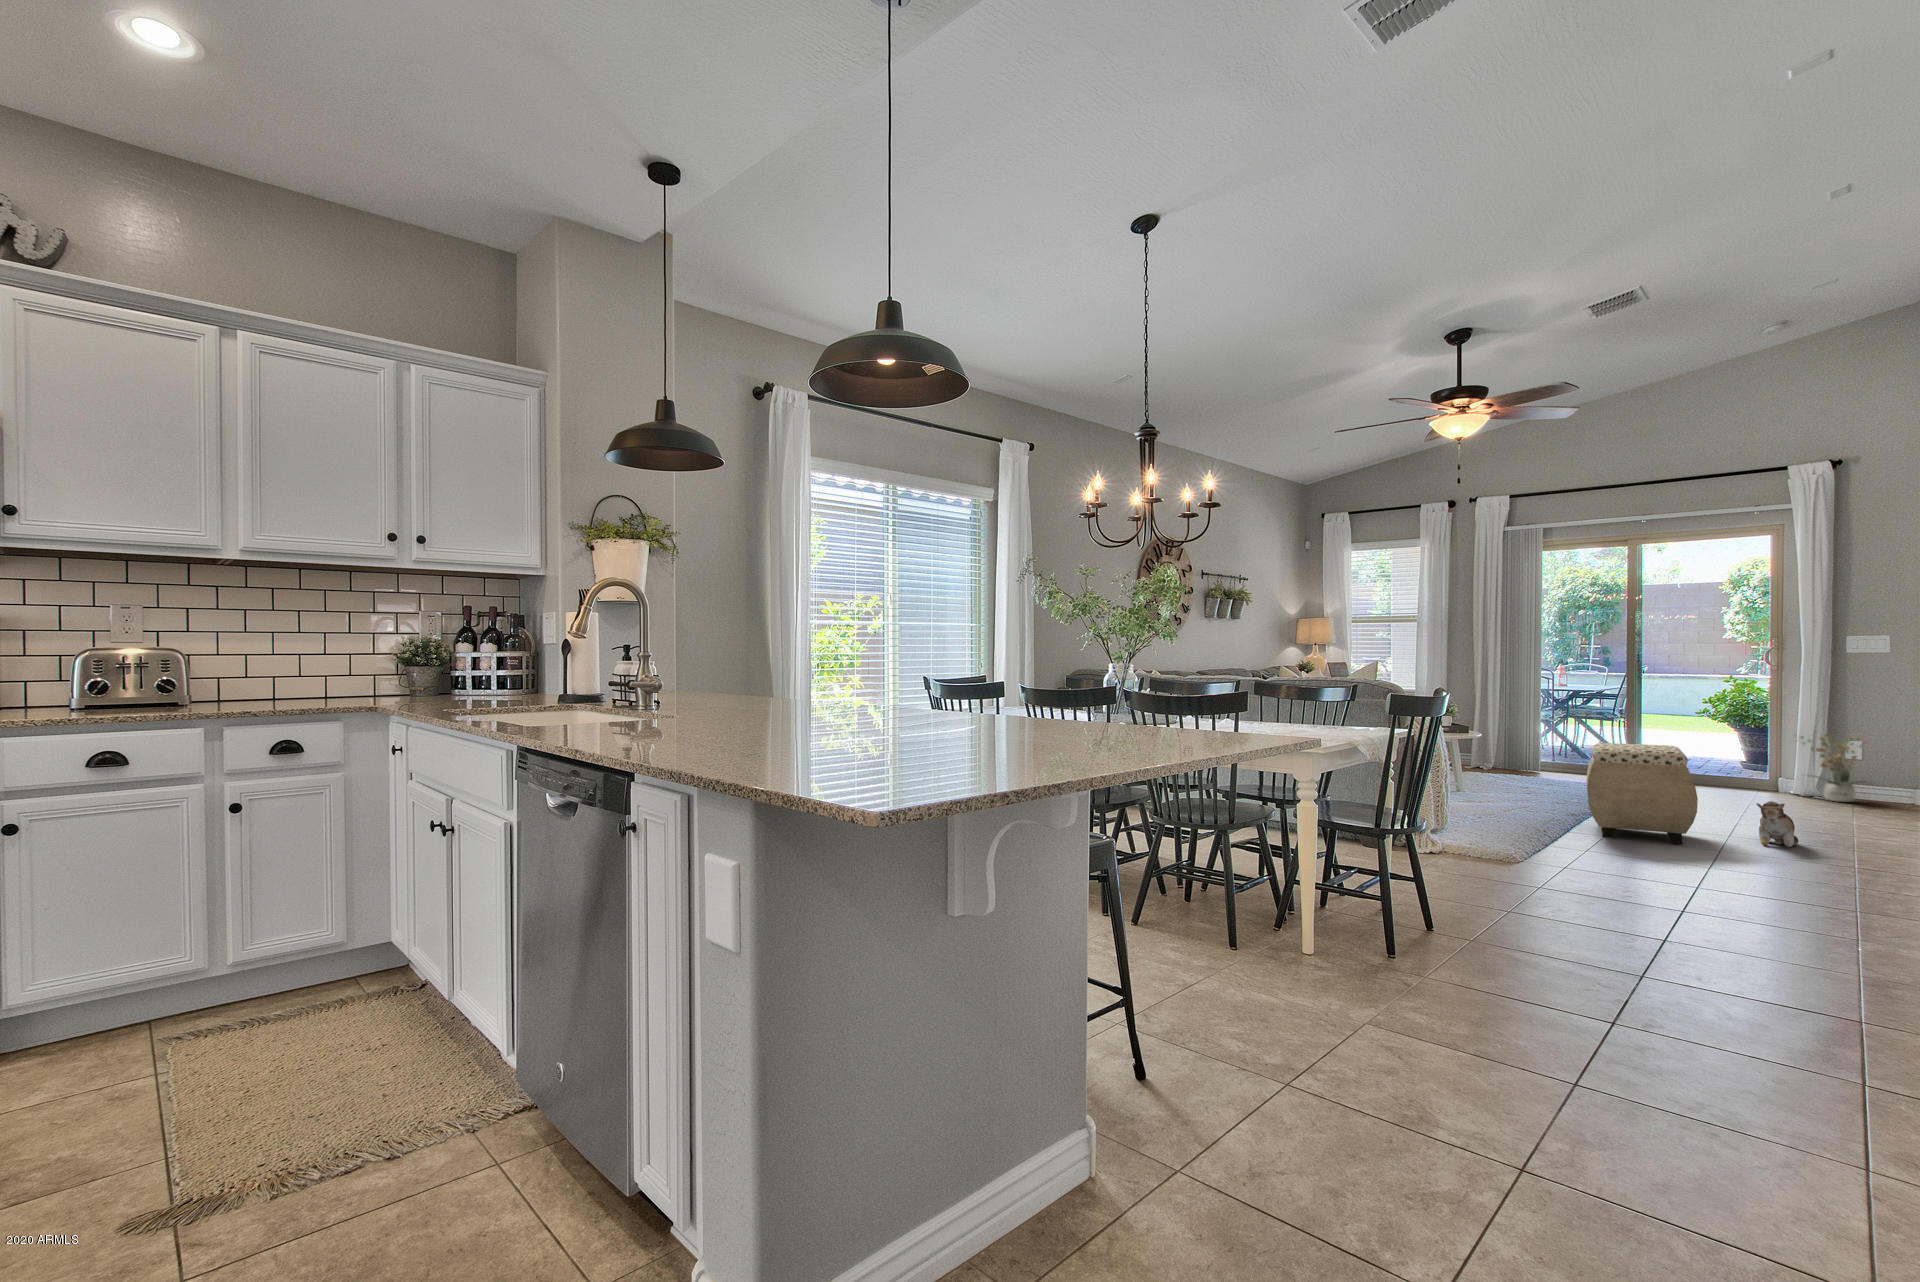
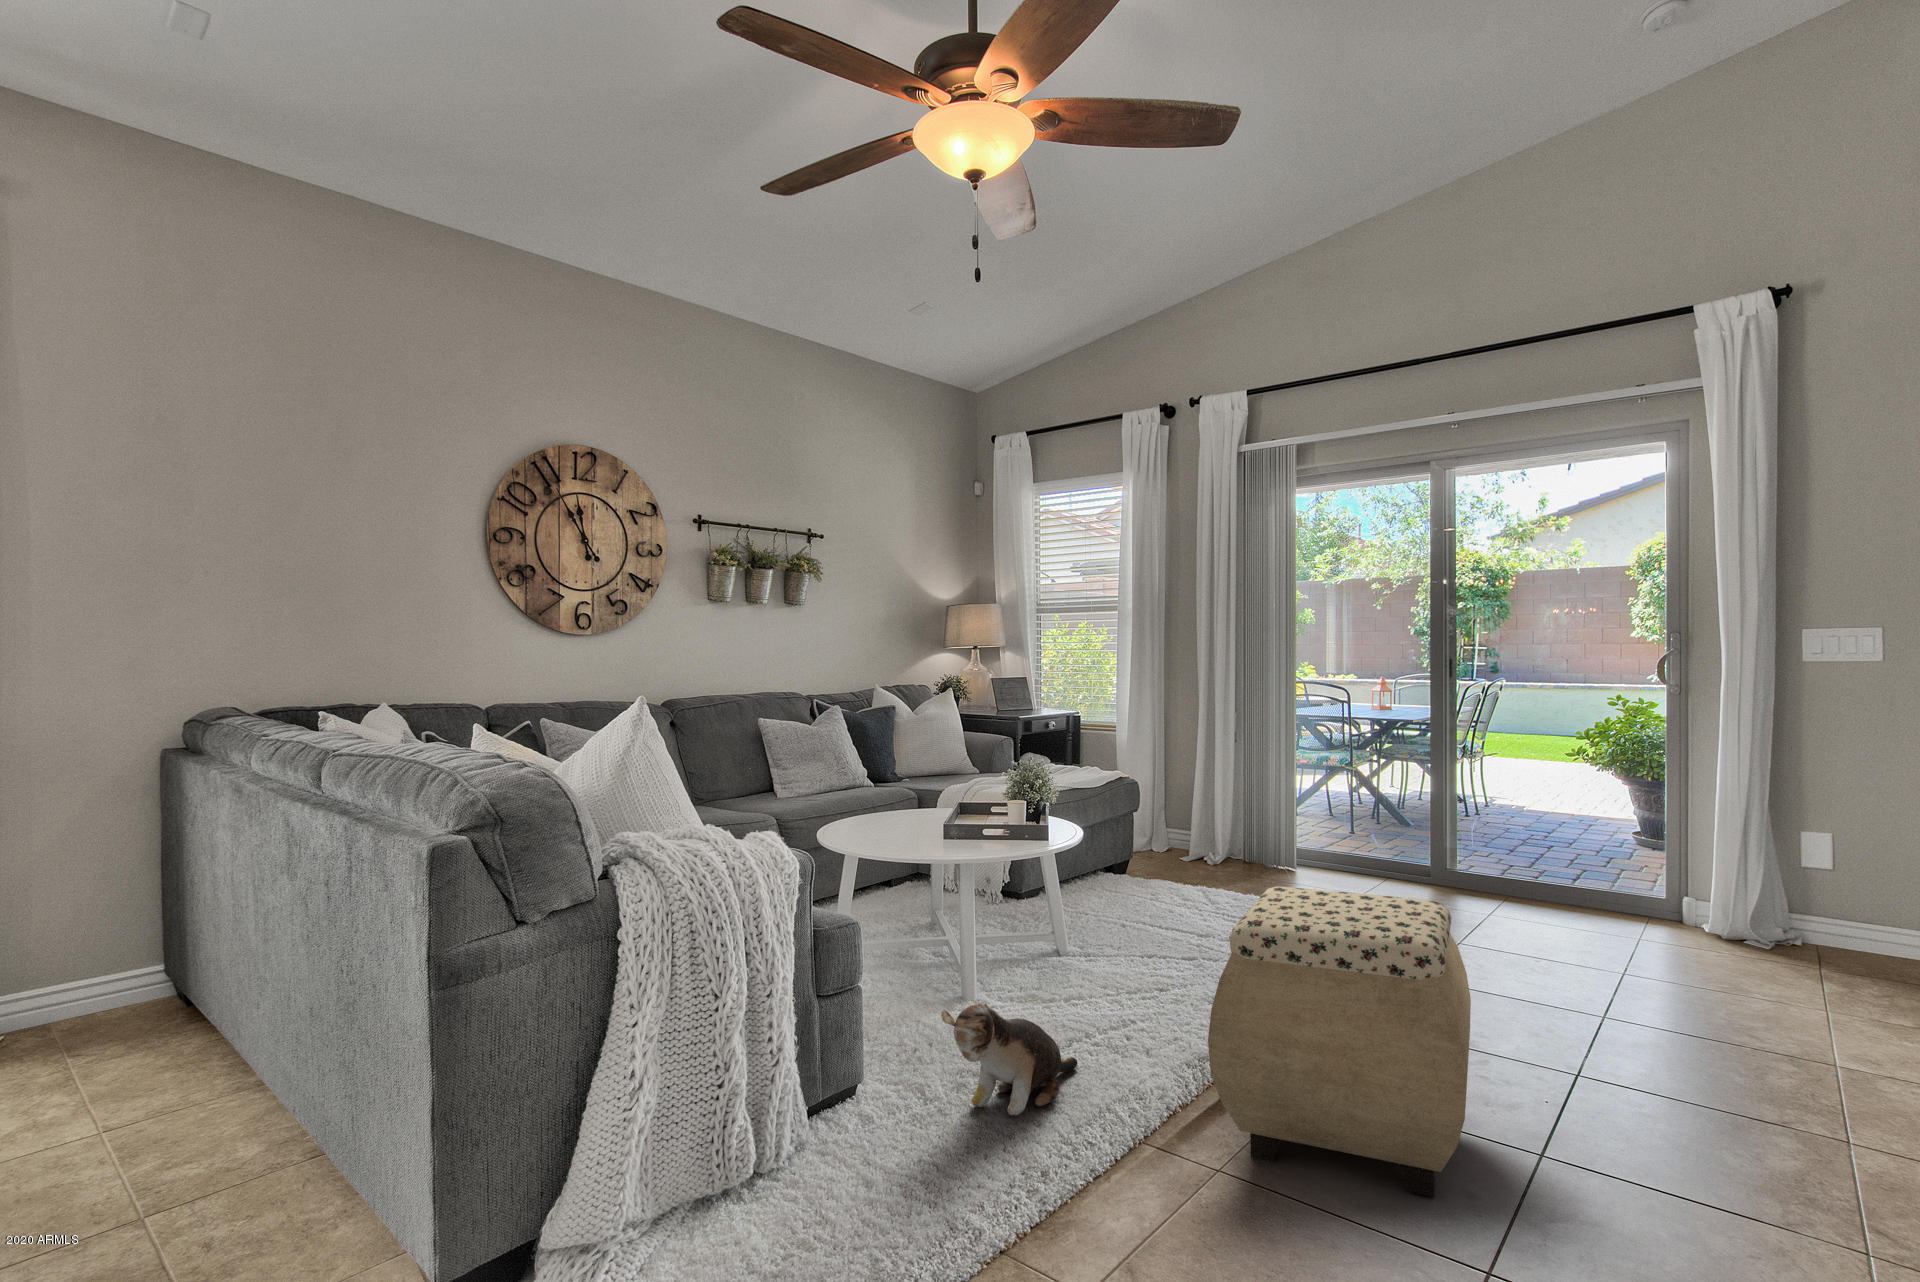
potted plant: present [1800,734,1871,802] -> none [1709,819,1865,965]
plush toy: present [1757,801,1798,847] -> present [941,1004,1077,1115]

